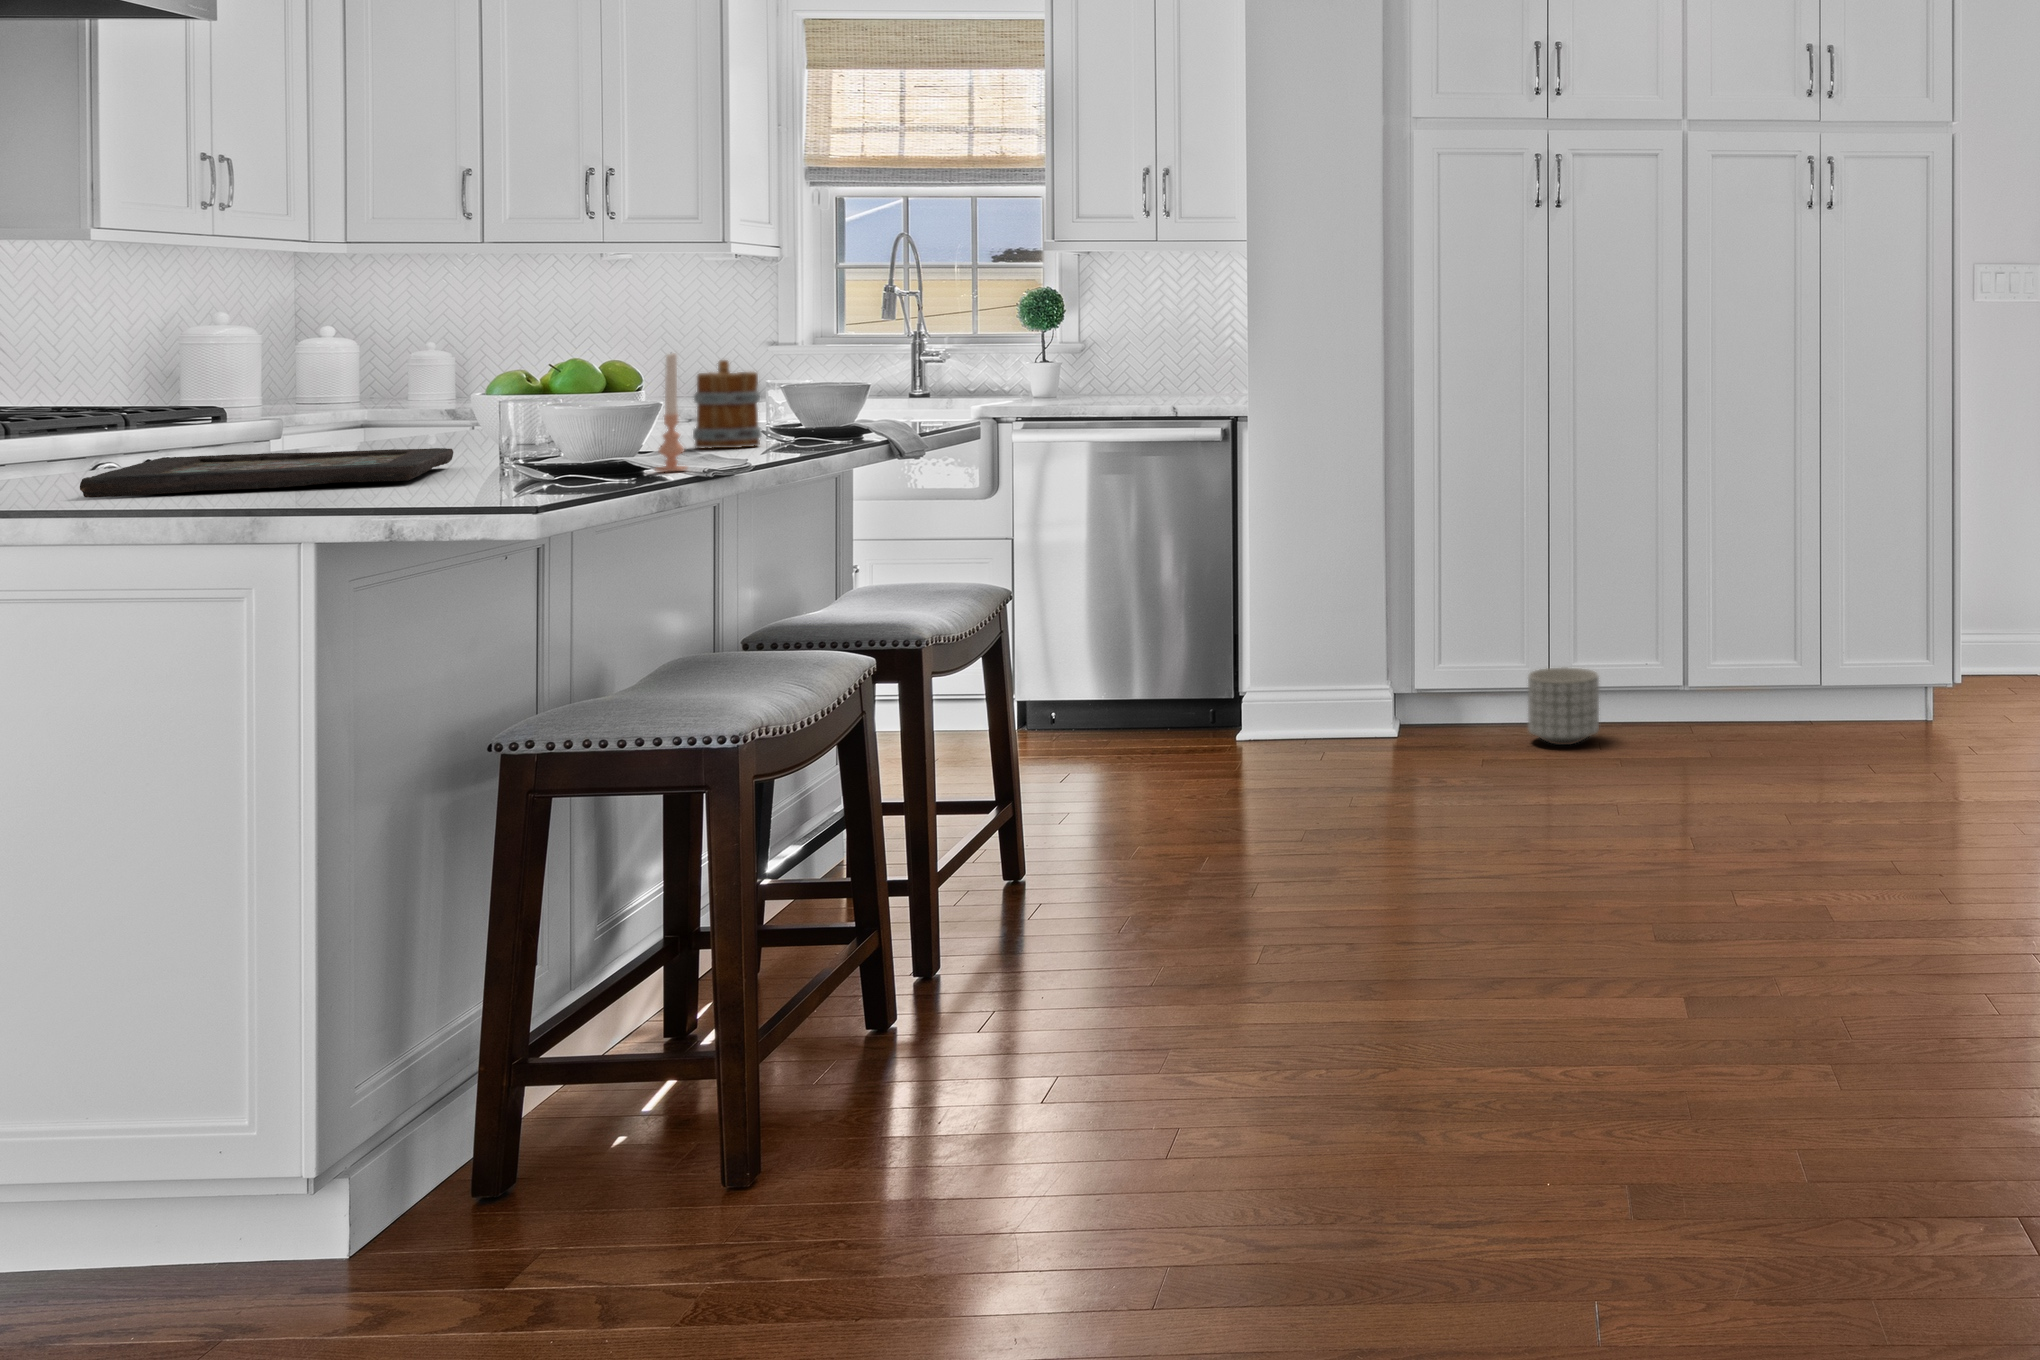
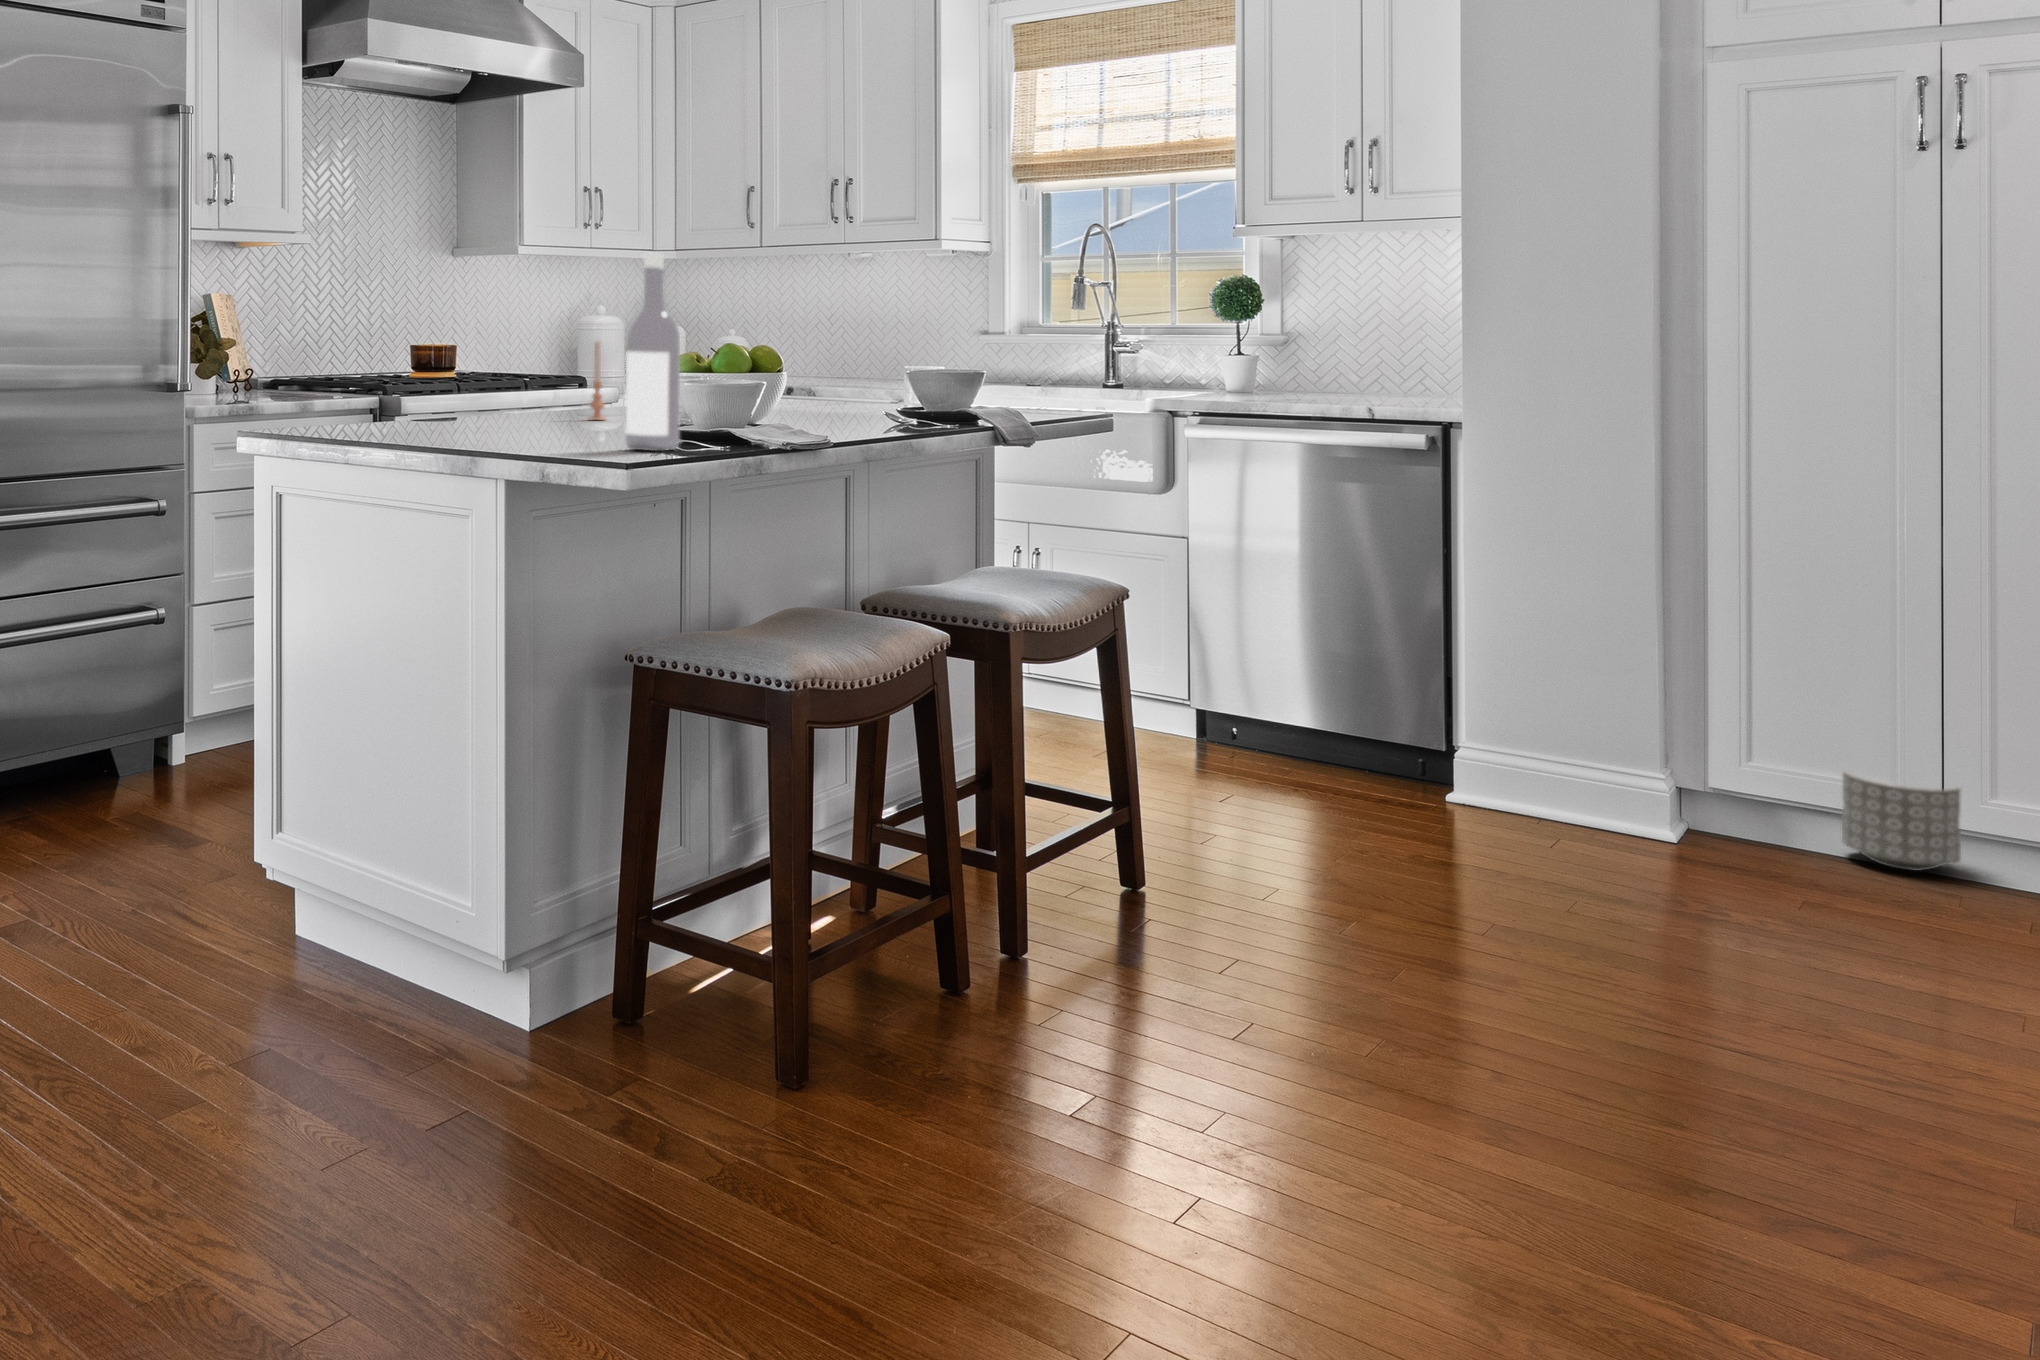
wine bottle: none [495,247,571,487] -> present [625,254,680,451]
candle: present [656,353,687,472] -> present [589,341,605,420]
mug: present [693,360,761,449] -> none [832,347,889,426]
decorative tray: present [80,448,453,498] -> none [391,411,639,440]

